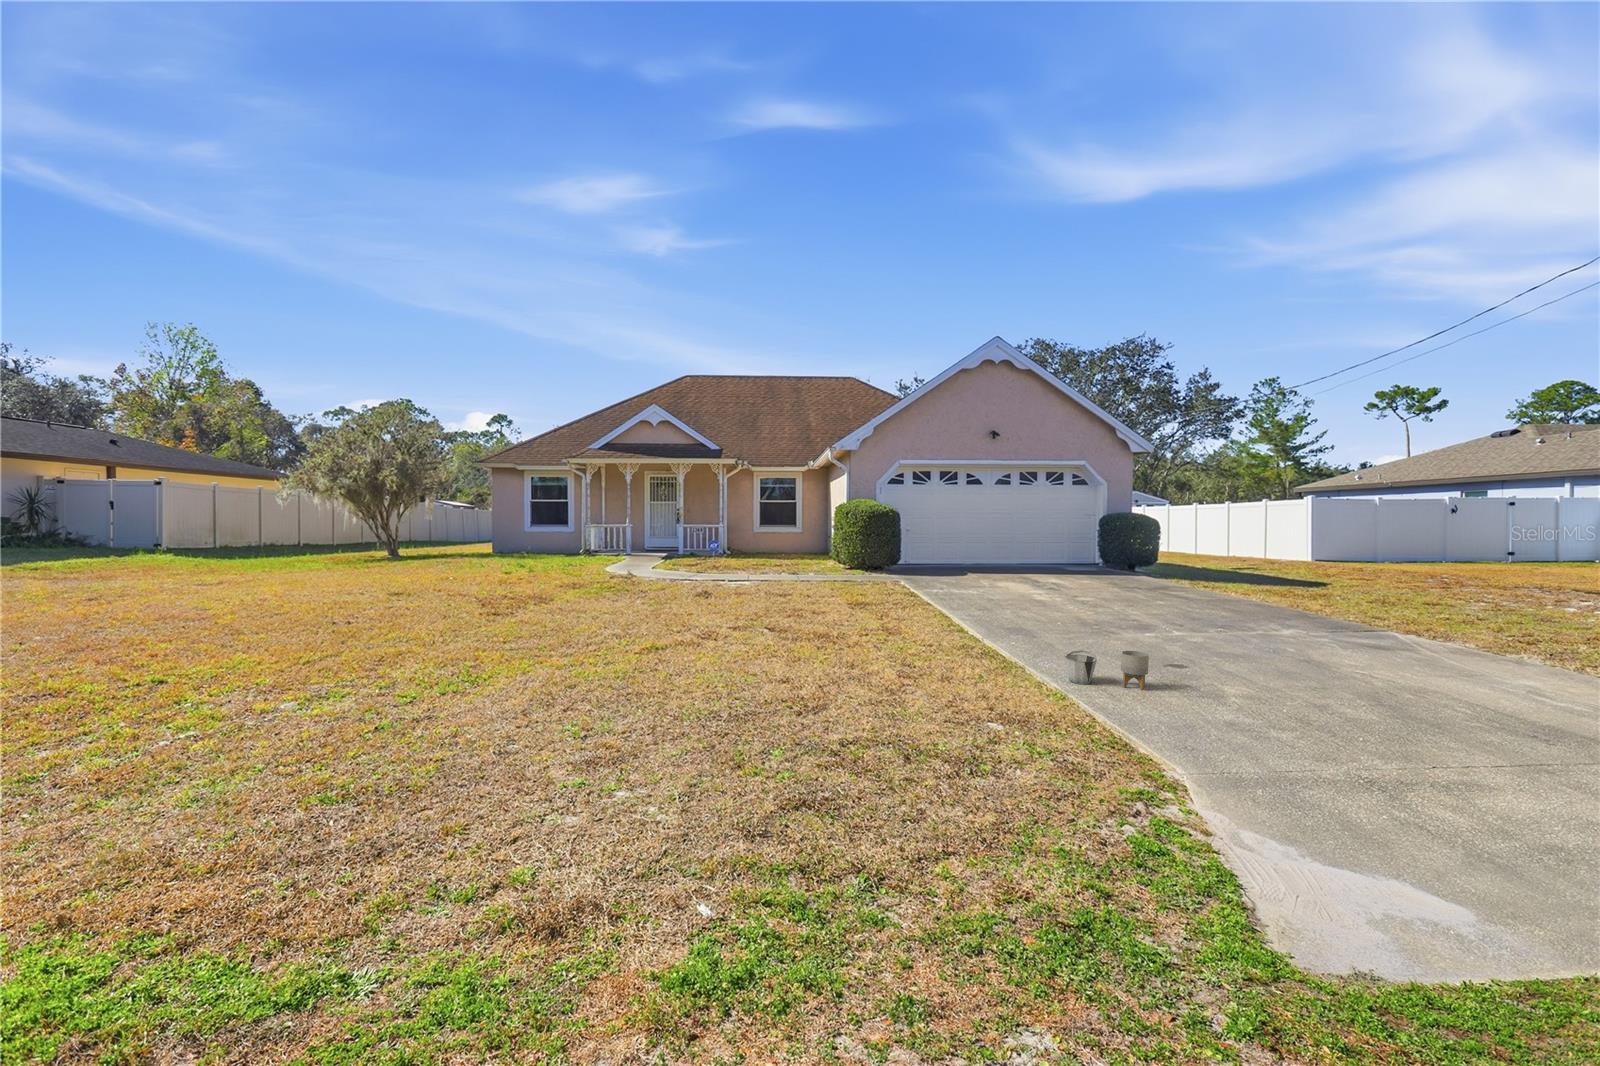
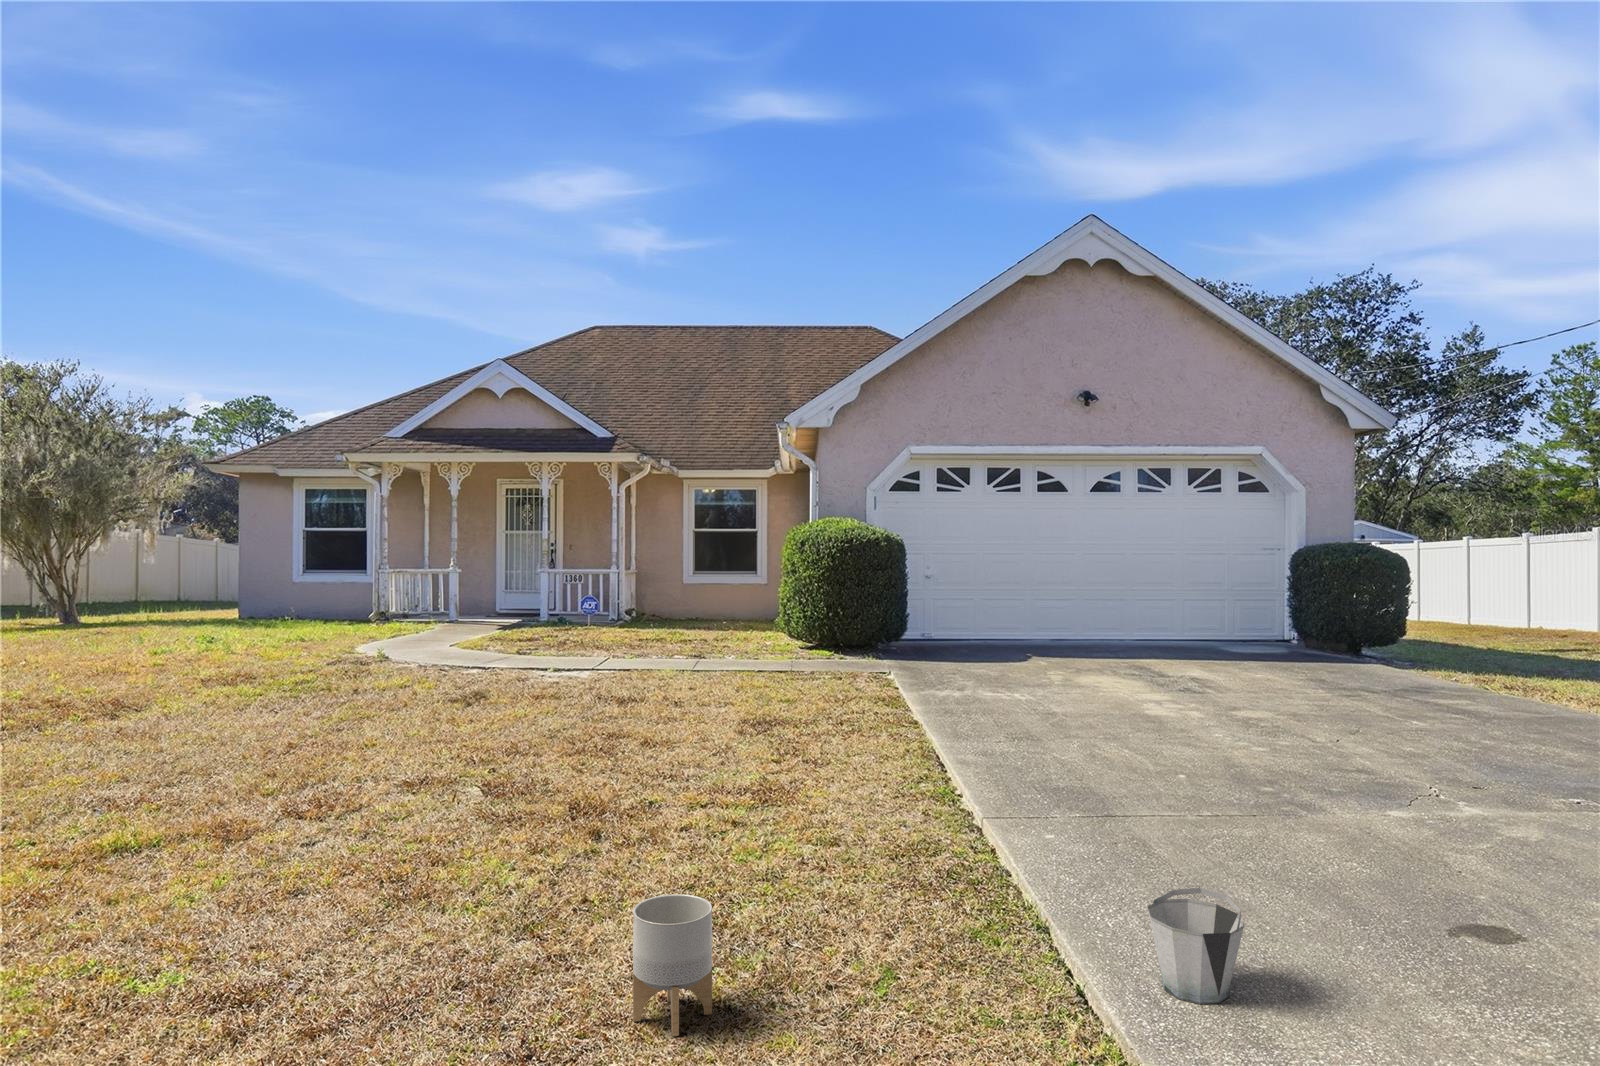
planter: present [1121,650,1149,690] -> present [633,894,712,1036]

